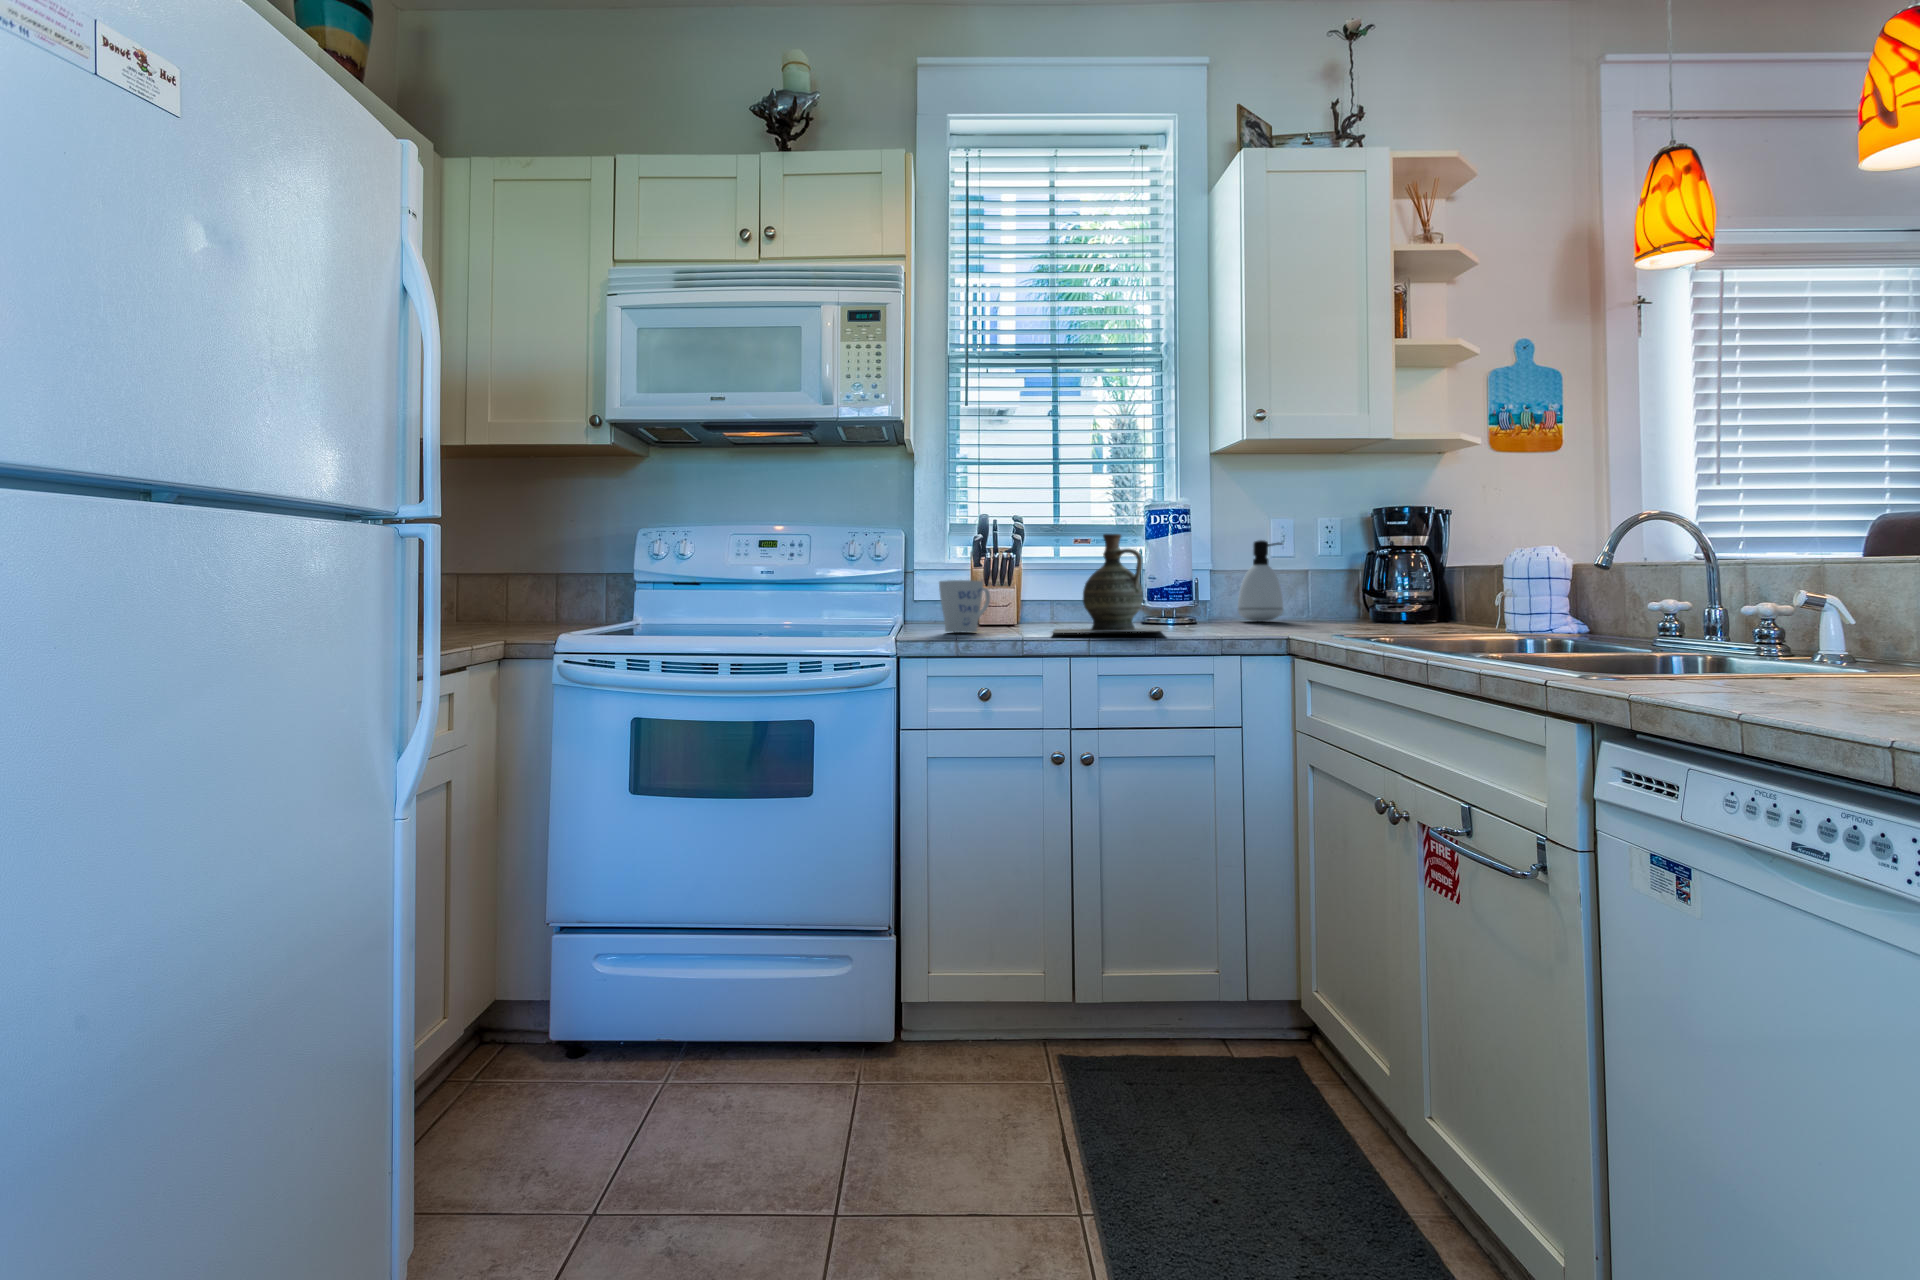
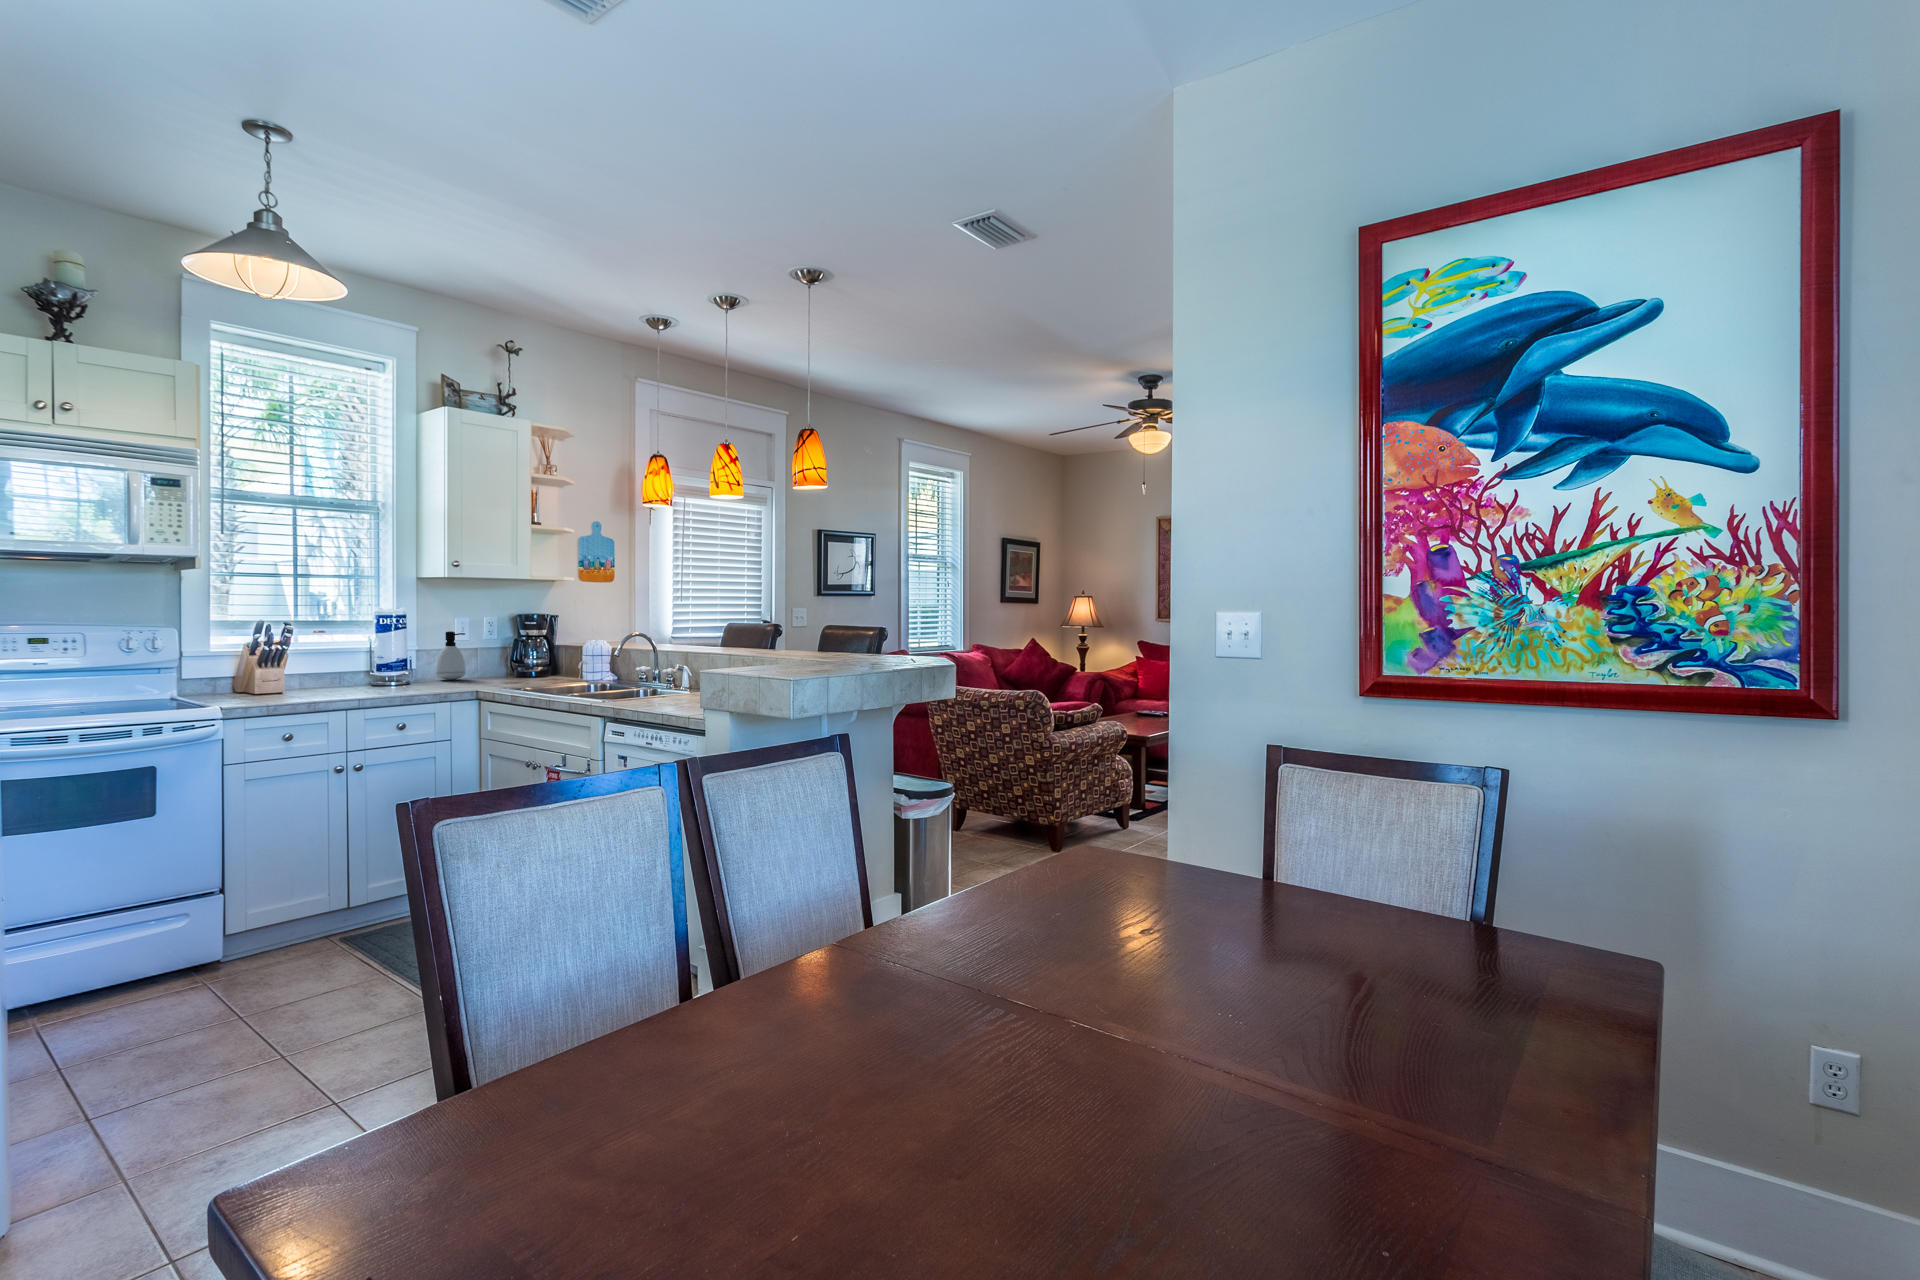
ceramic jug: present [1053,534,1163,633] -> none [320,634,407,696]
mug: present [939,580,990,632] -> none [234,665,272,699]

